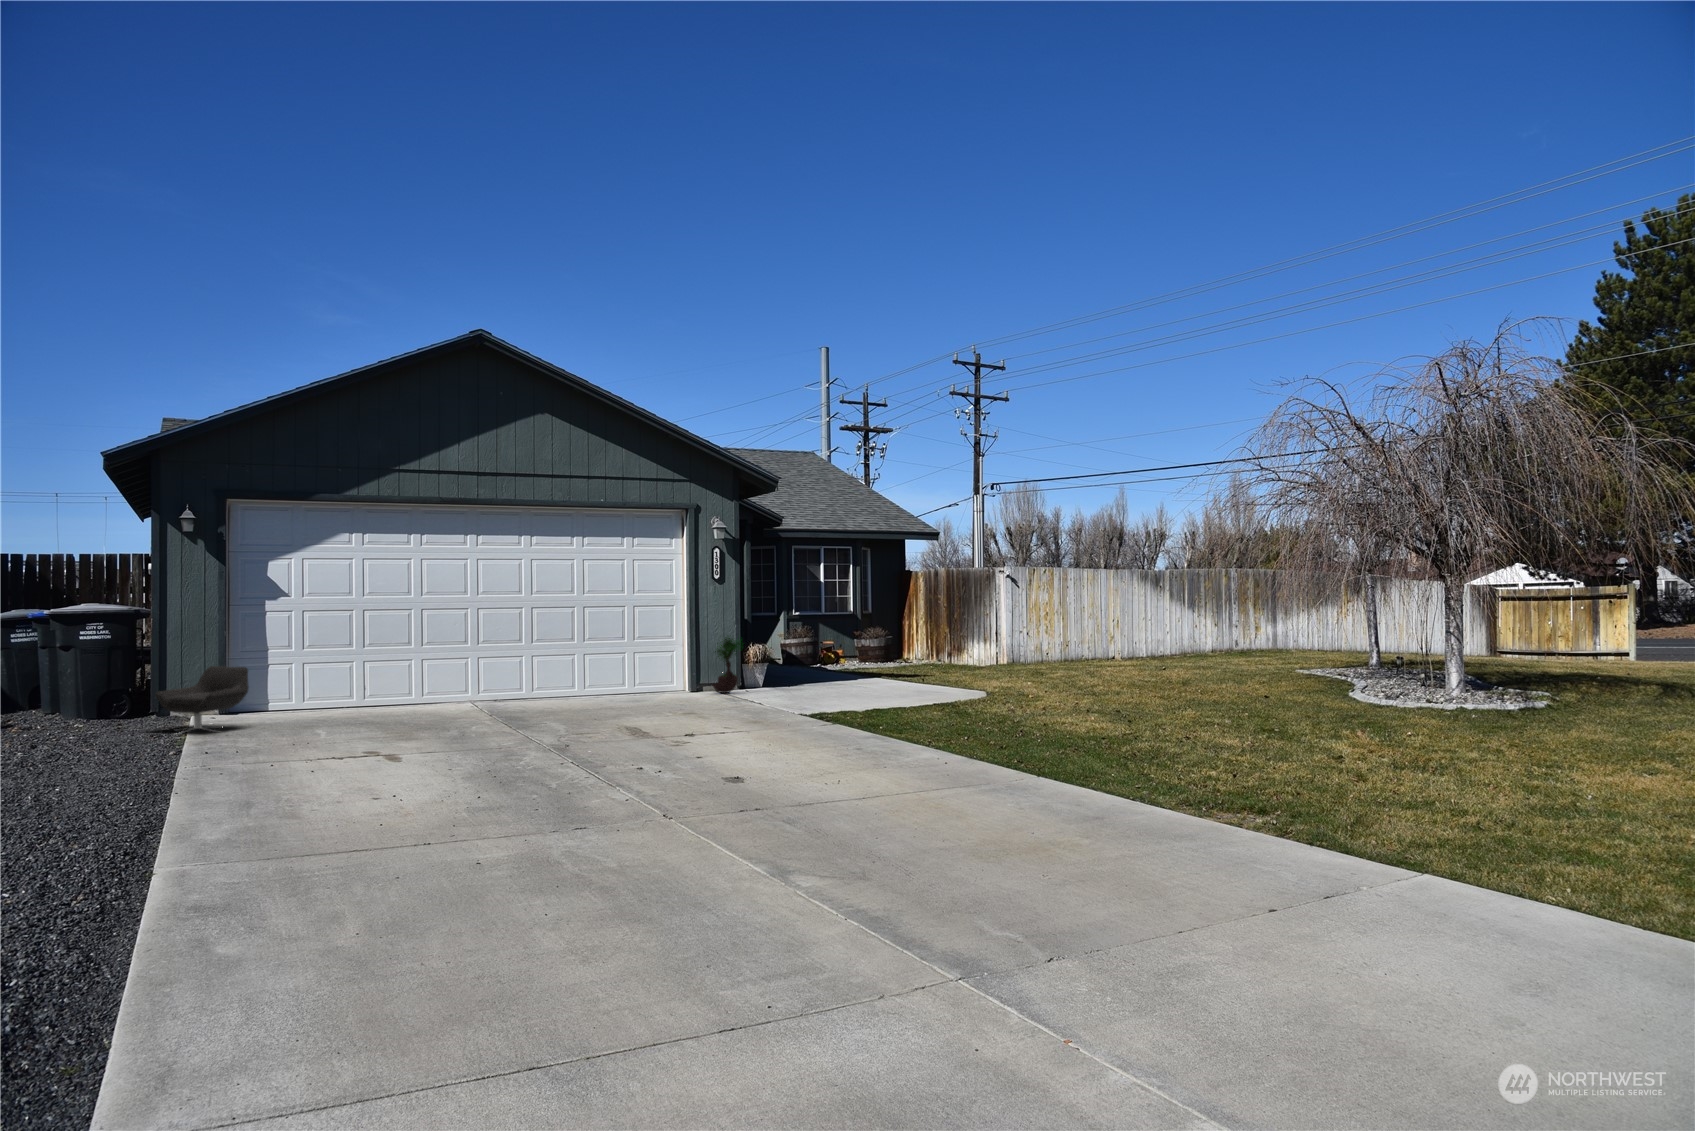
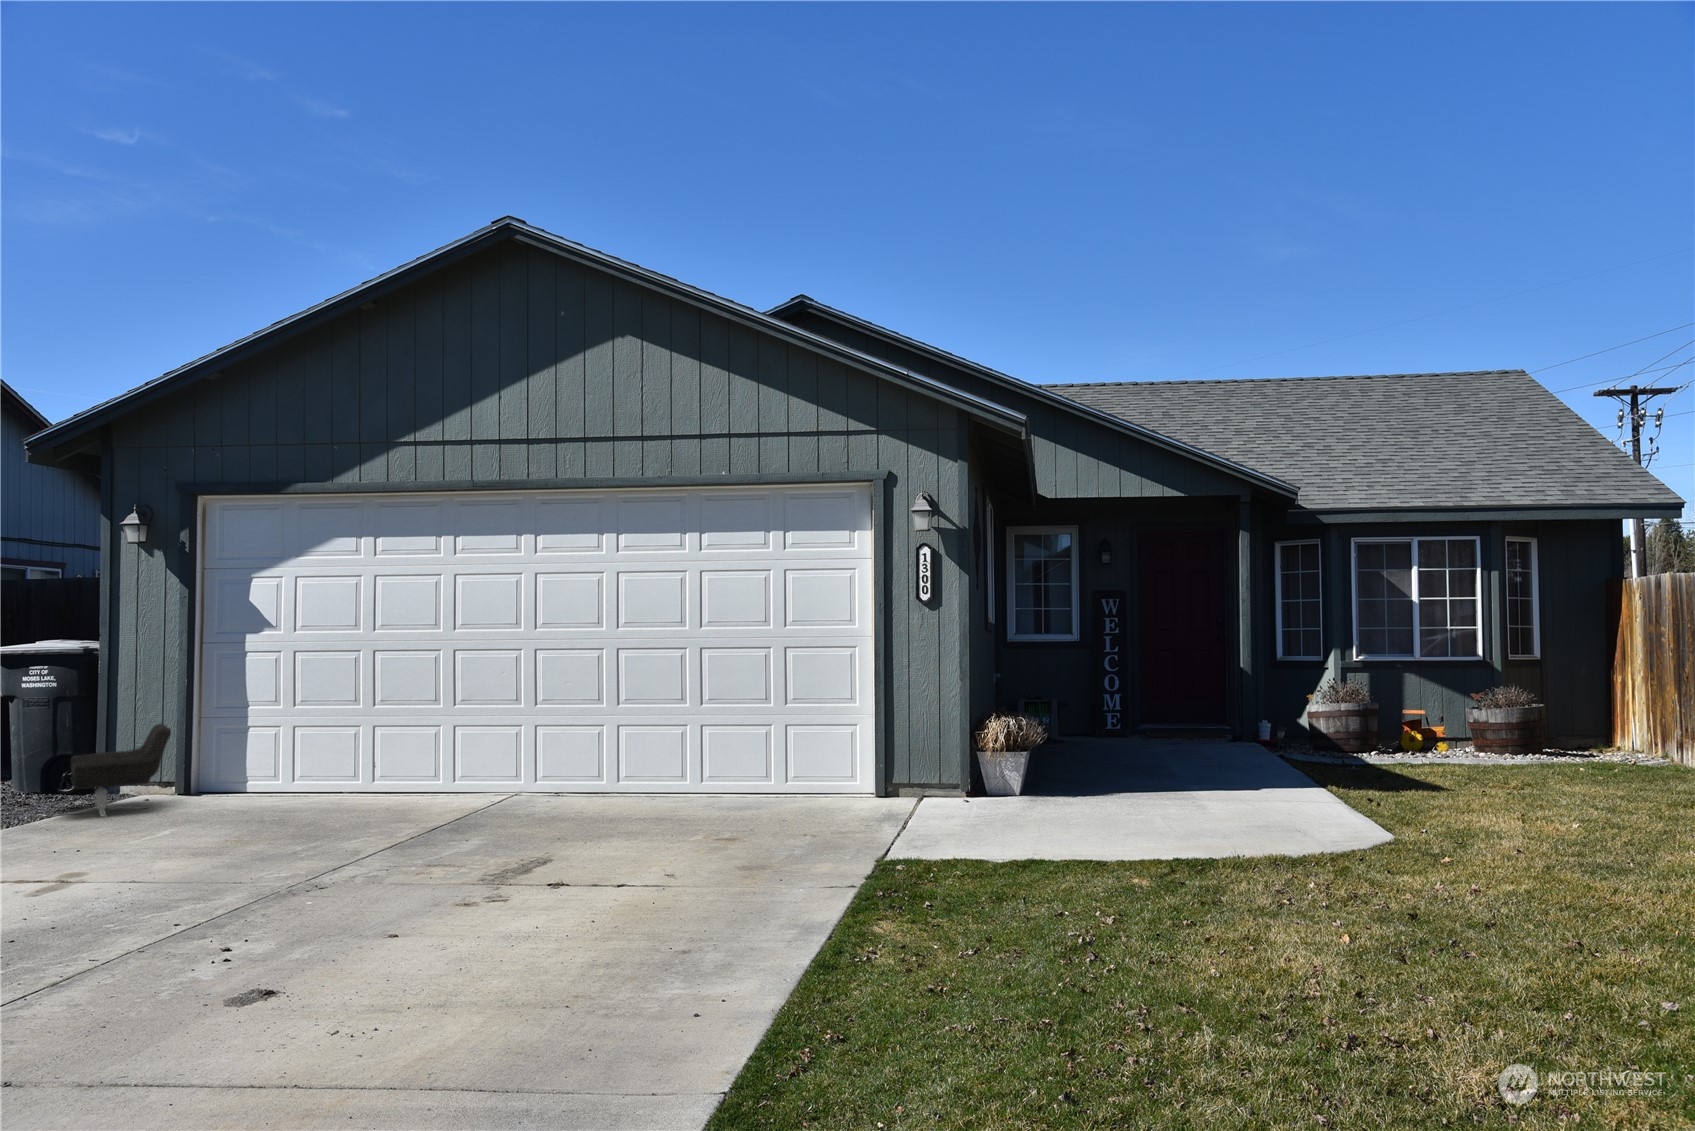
potted tree: present [713,637,741,693] -> none [902,696,967,806]

